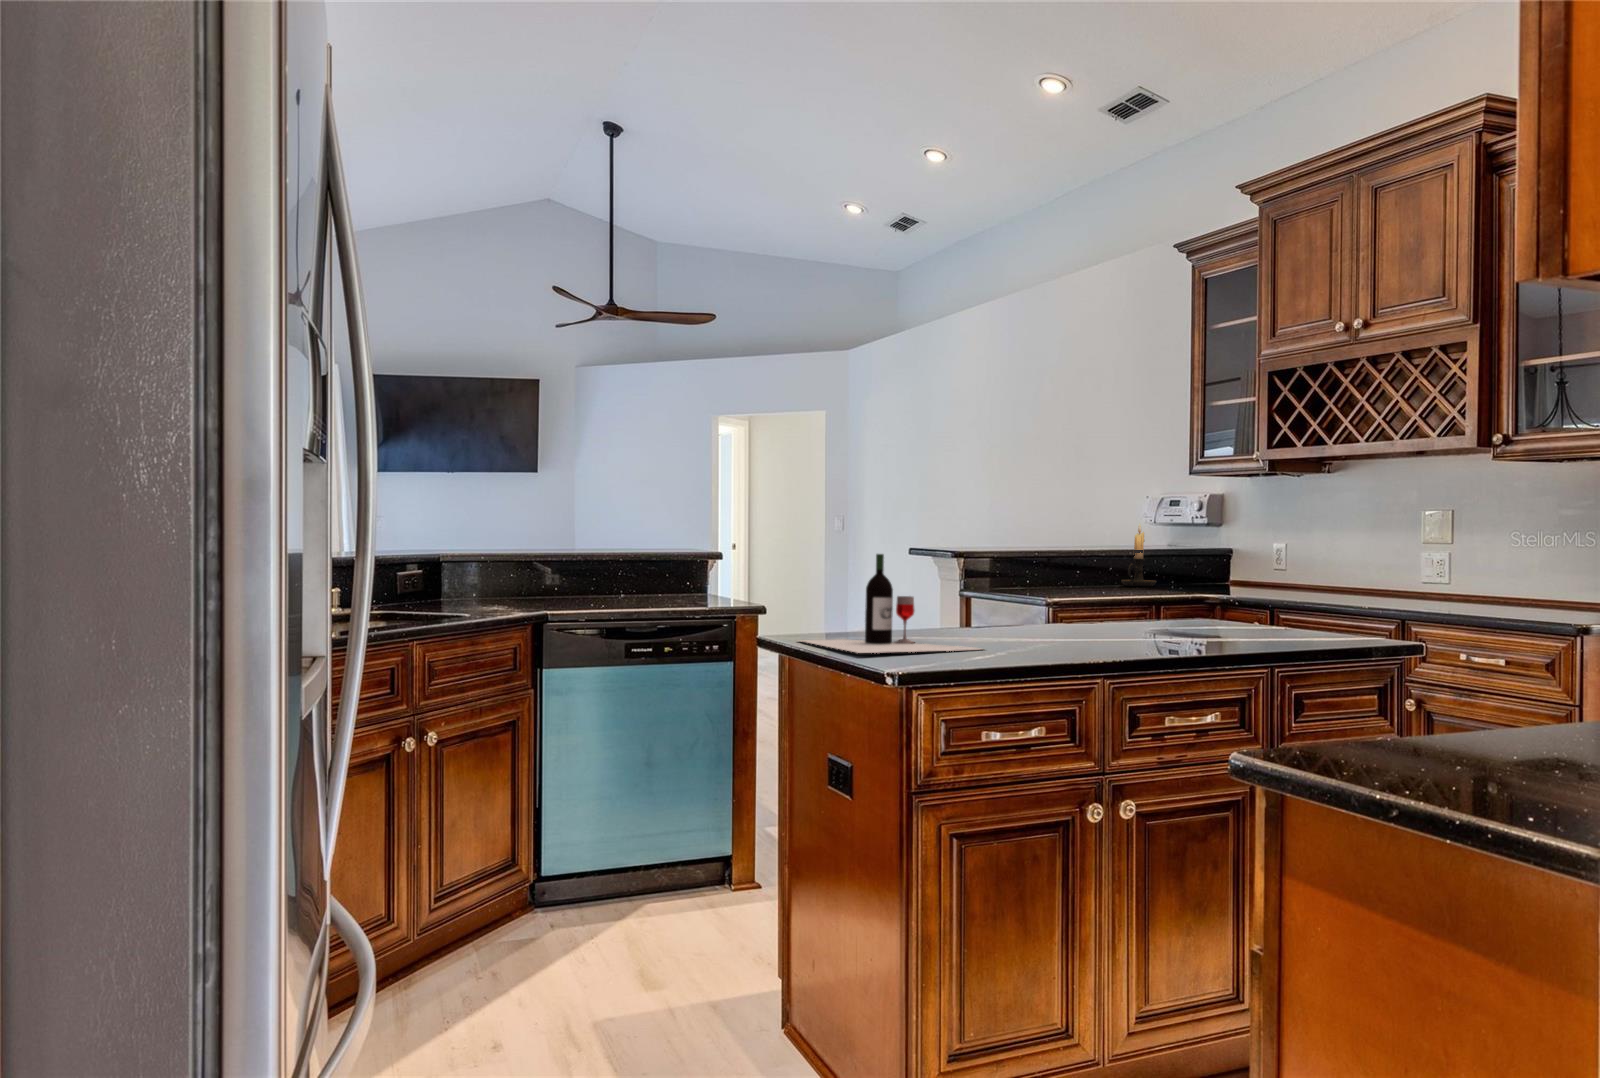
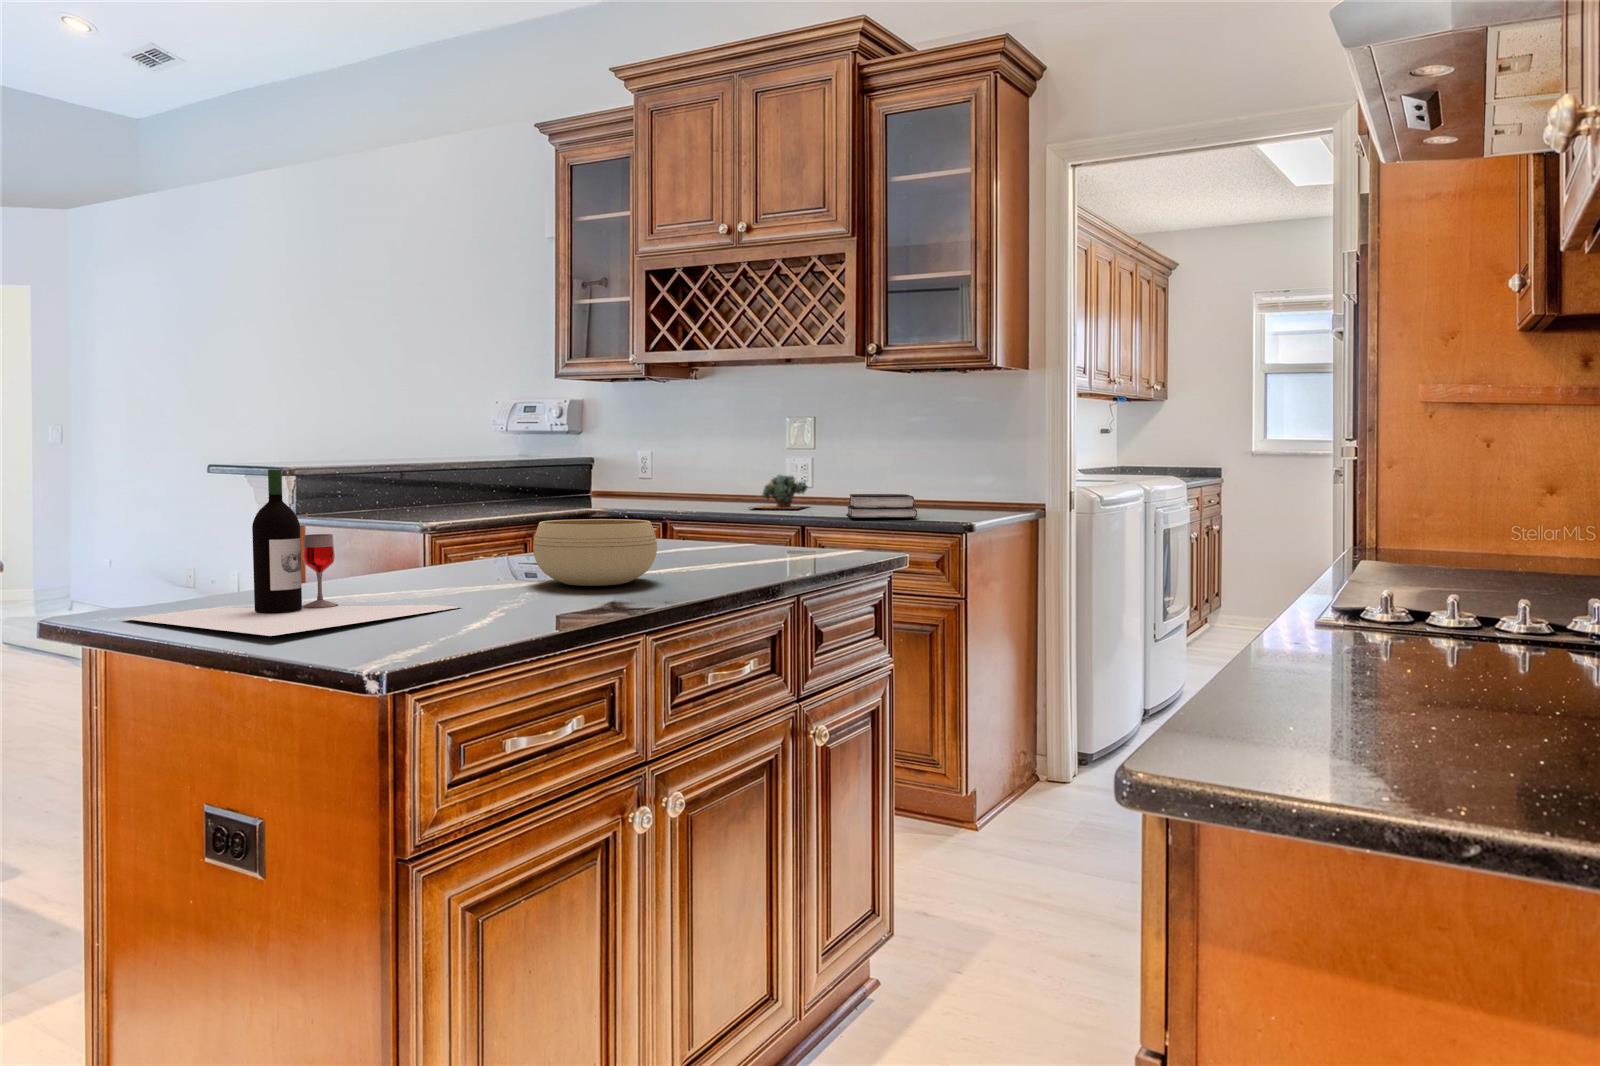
candle holder: present [1121,524,1156,586] -> none [484,432,521,503]
succulent plant: none [1364,566,1445,602] -> present [749,475,808,509]
book: none [1455,588,1538,615] -> present [847,494,917,518]
bowl: none [1052,595,1147,645] -> present [533,519,657,586]

